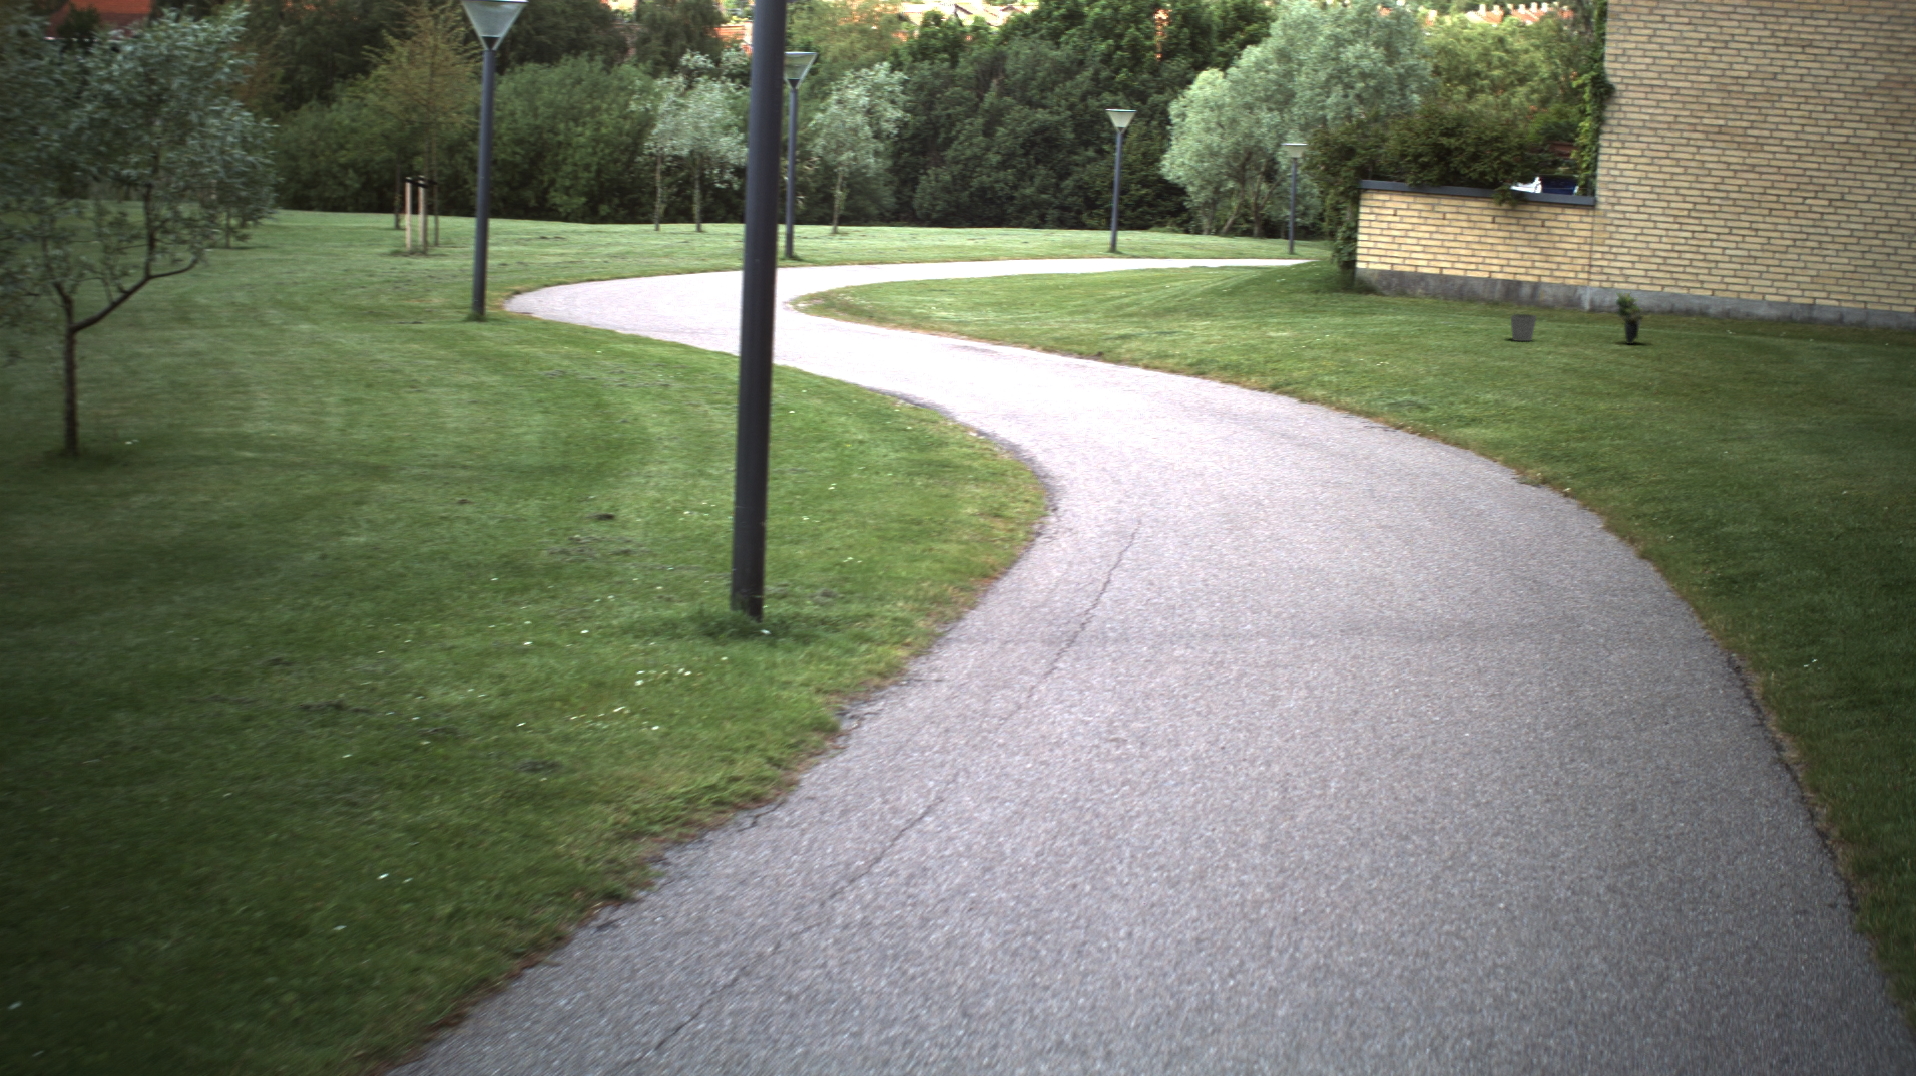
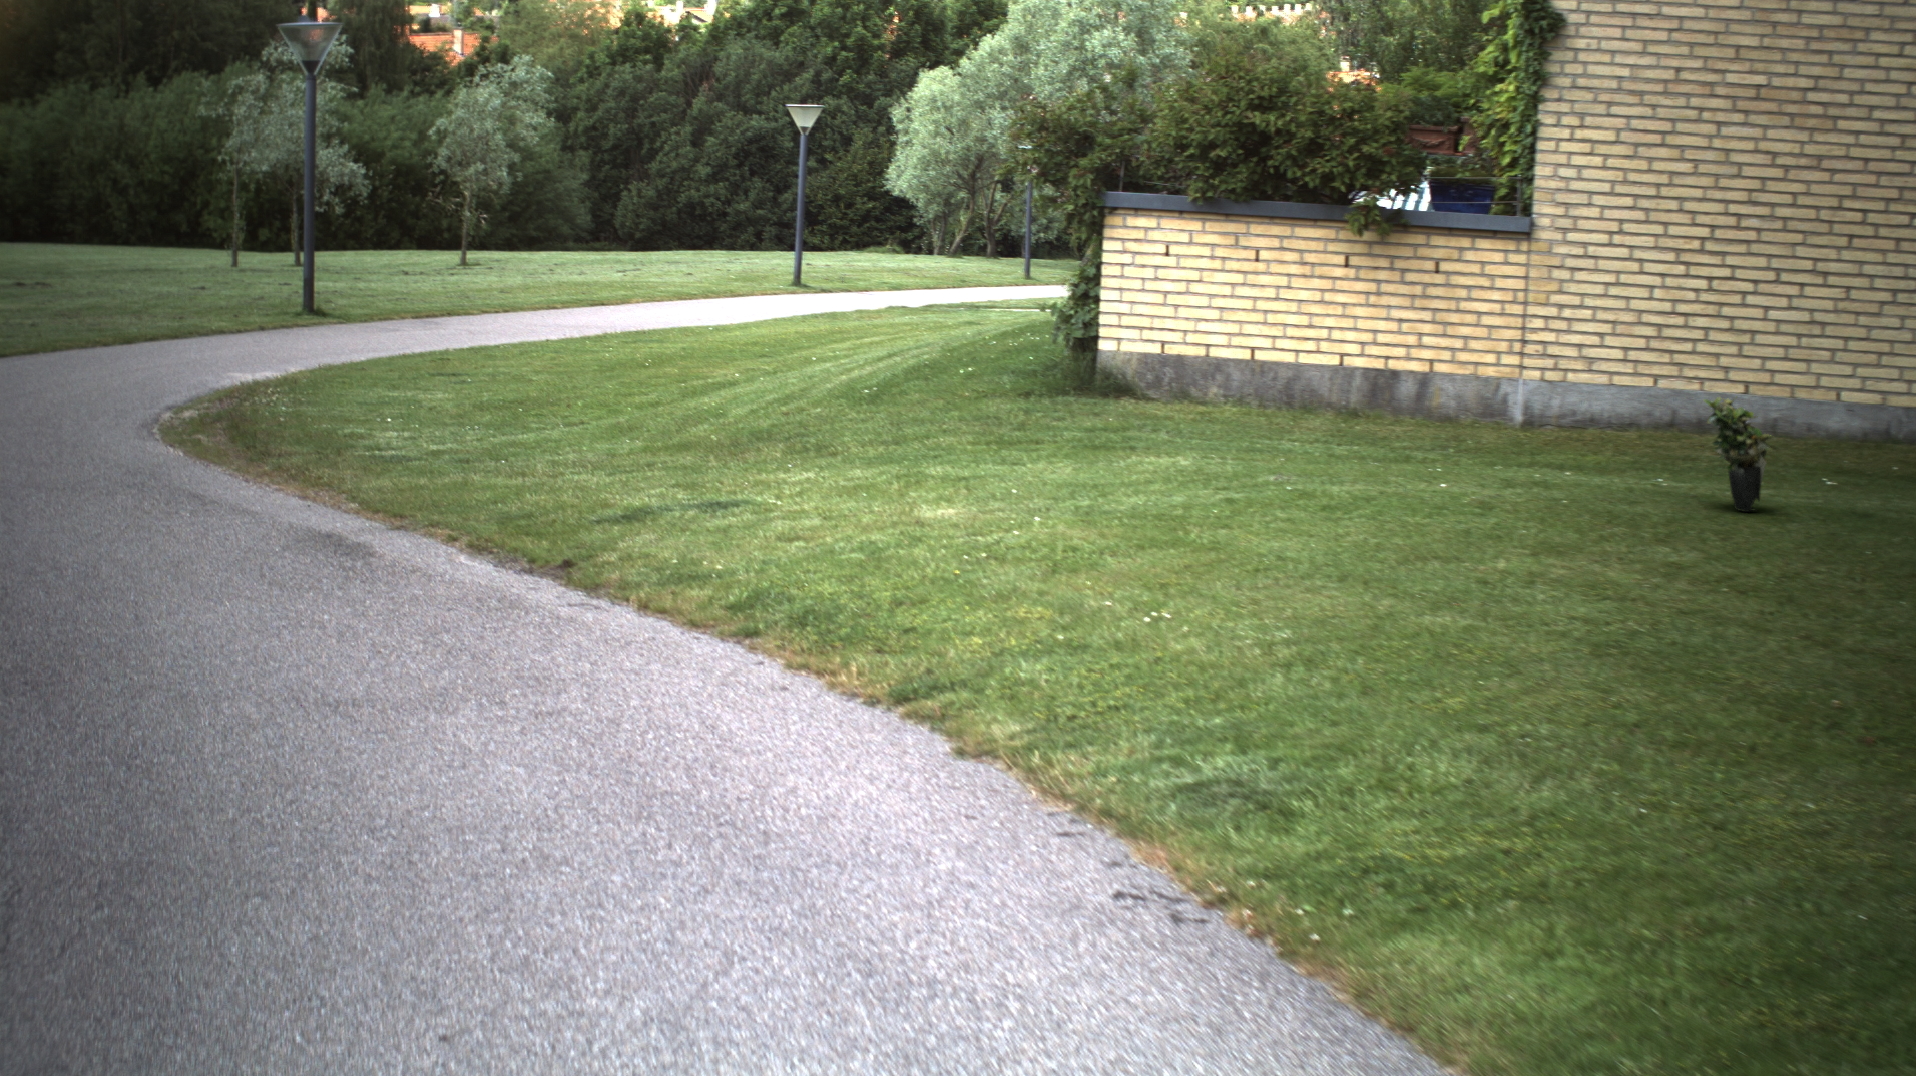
bucket: present [1511,314,1536,341] -> none [1483,446,1542,507]

